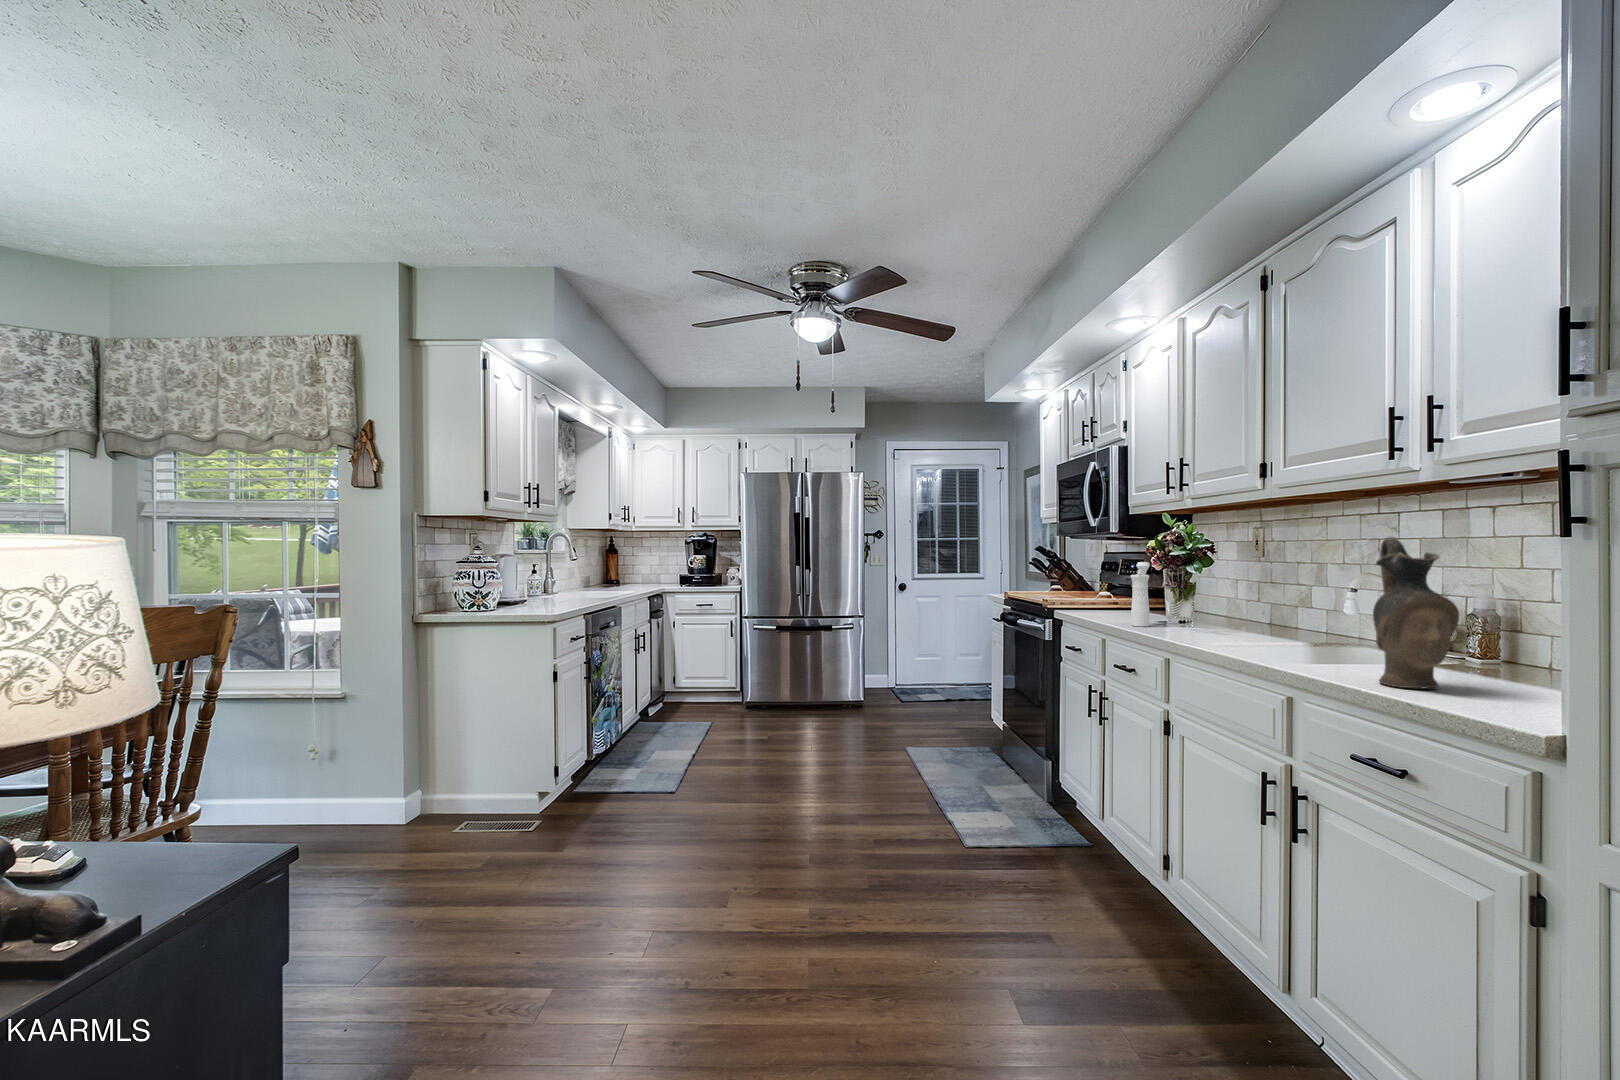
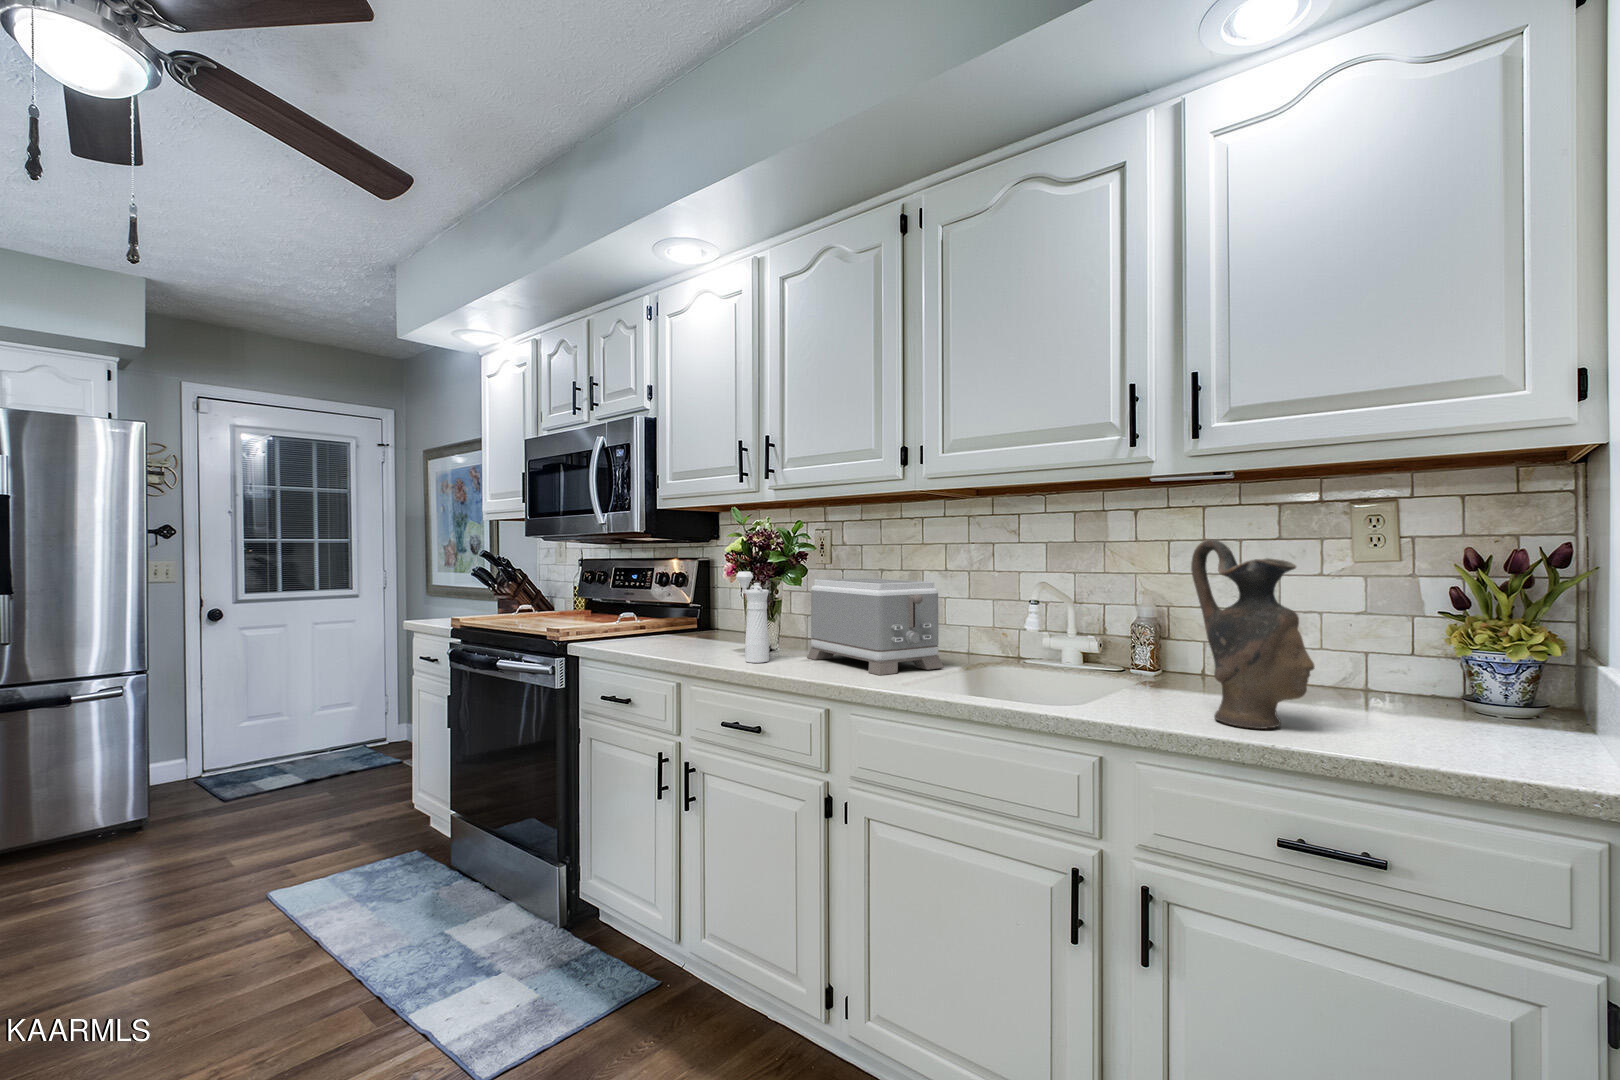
toaster: none [1186,569,1279,642] -> present [807,578,944,675]

